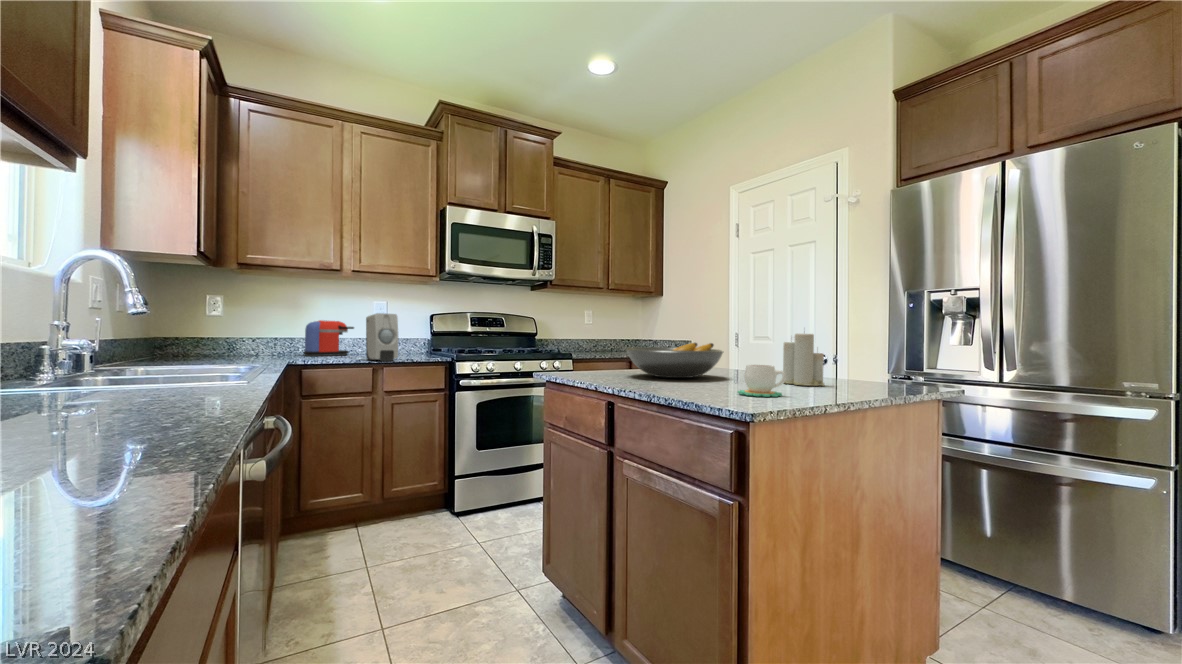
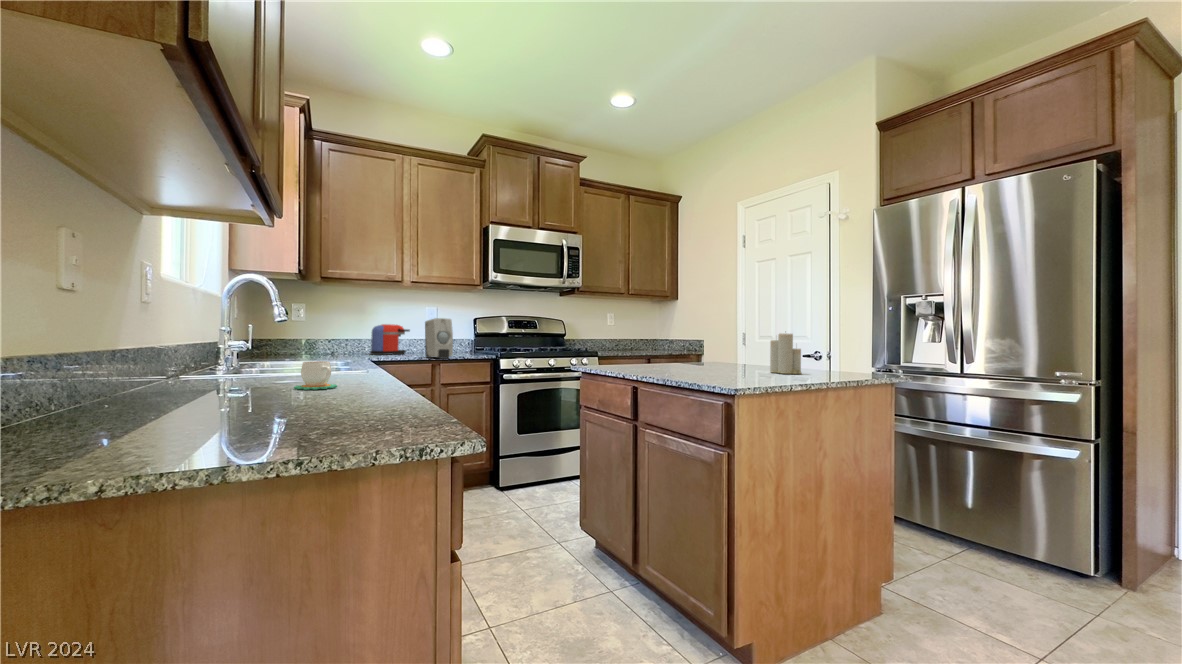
fruit bowl: present [627,343,723,378] -> none [646,342,725,369]
mug: present [738,365,786,397] -> present [294,361,337,390]

